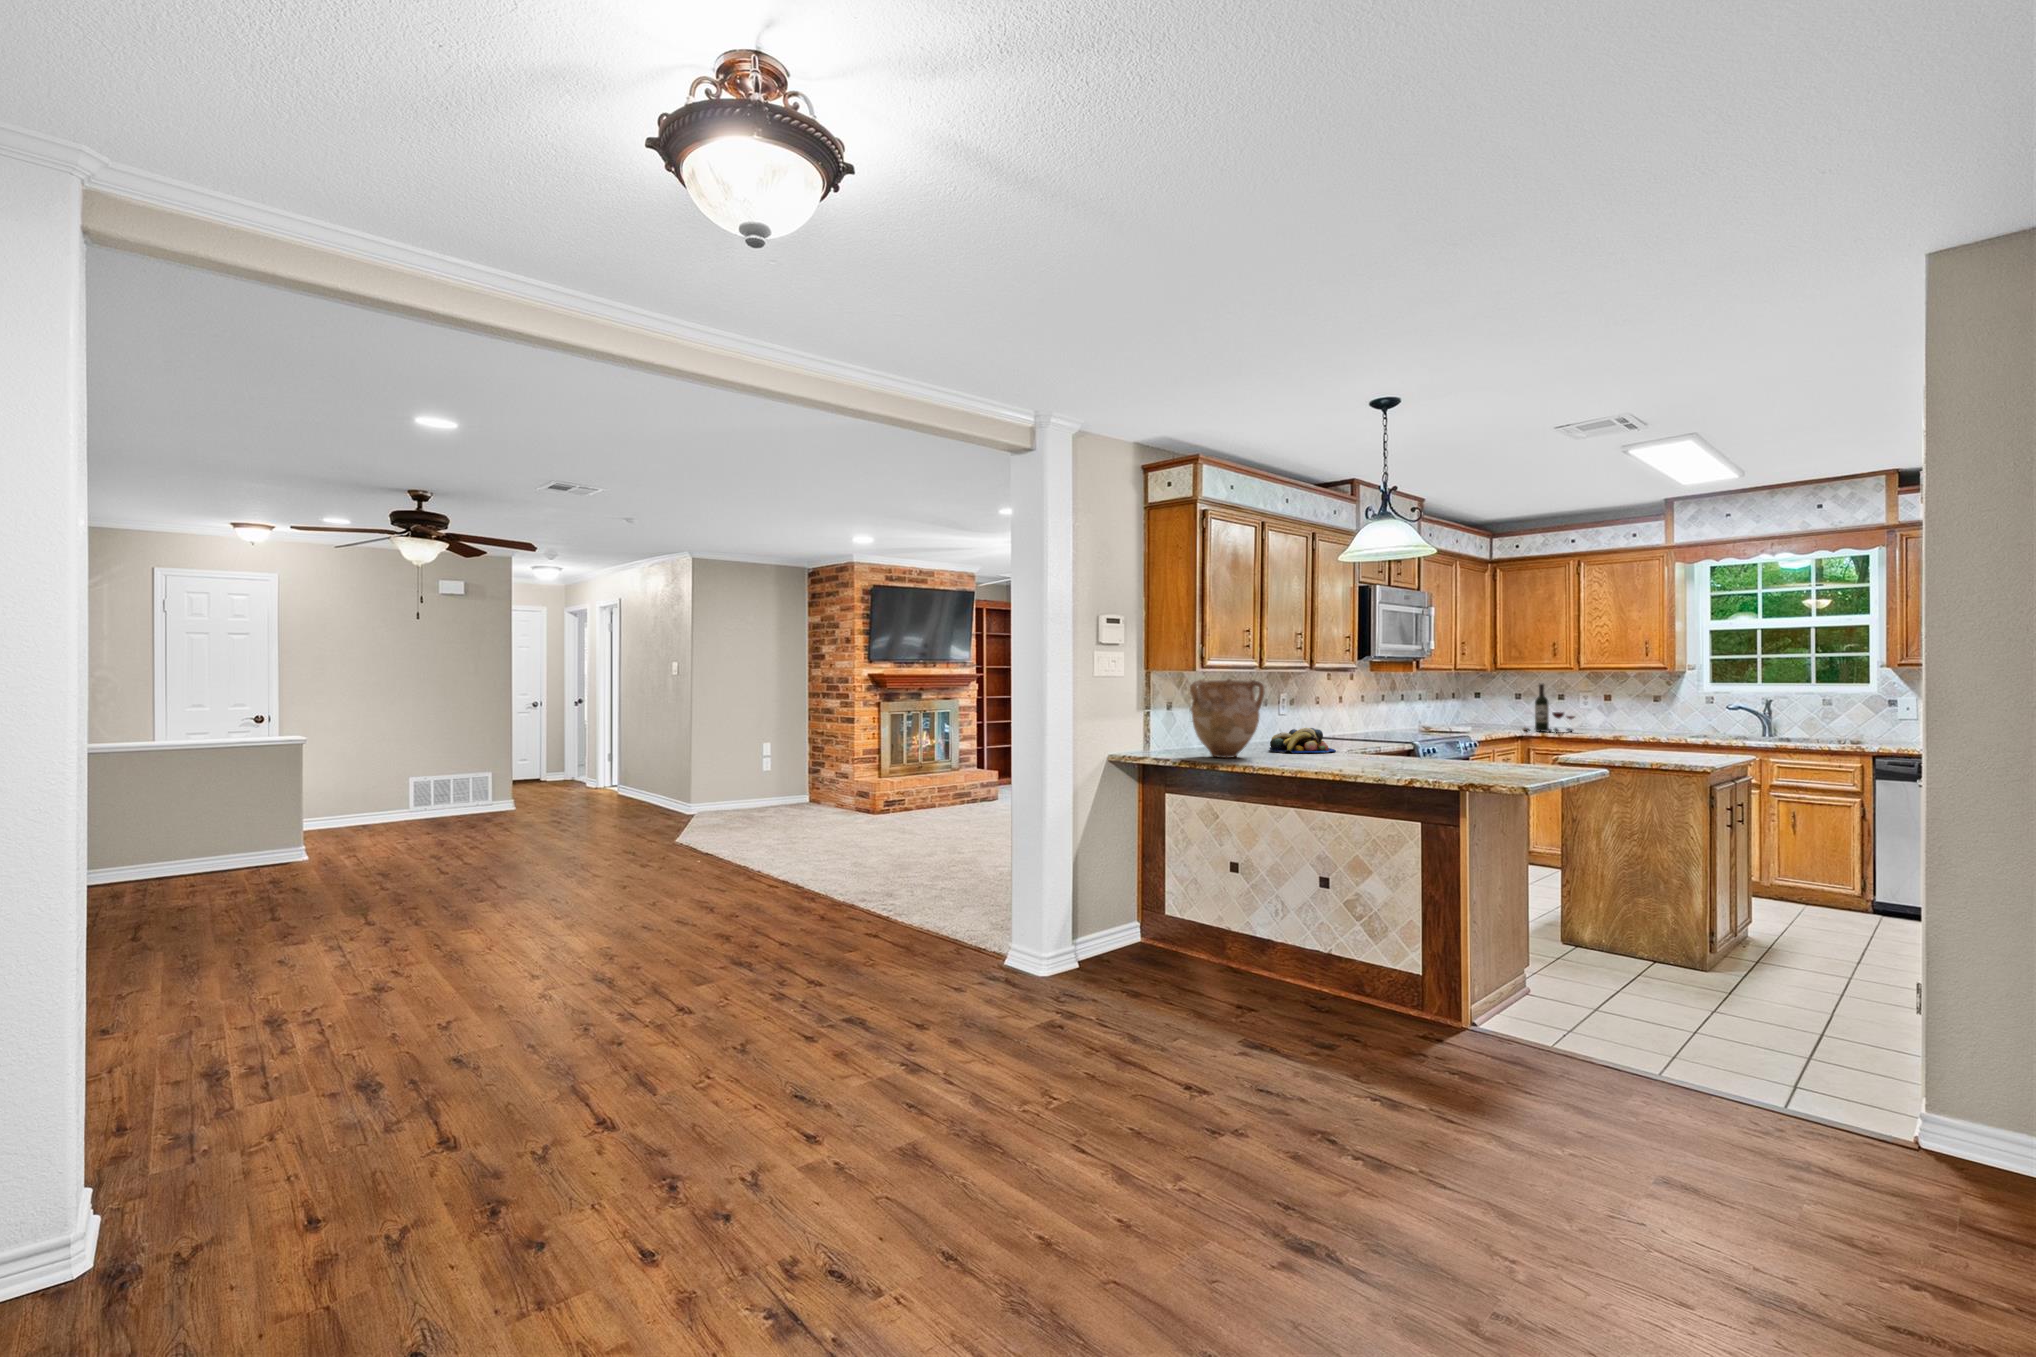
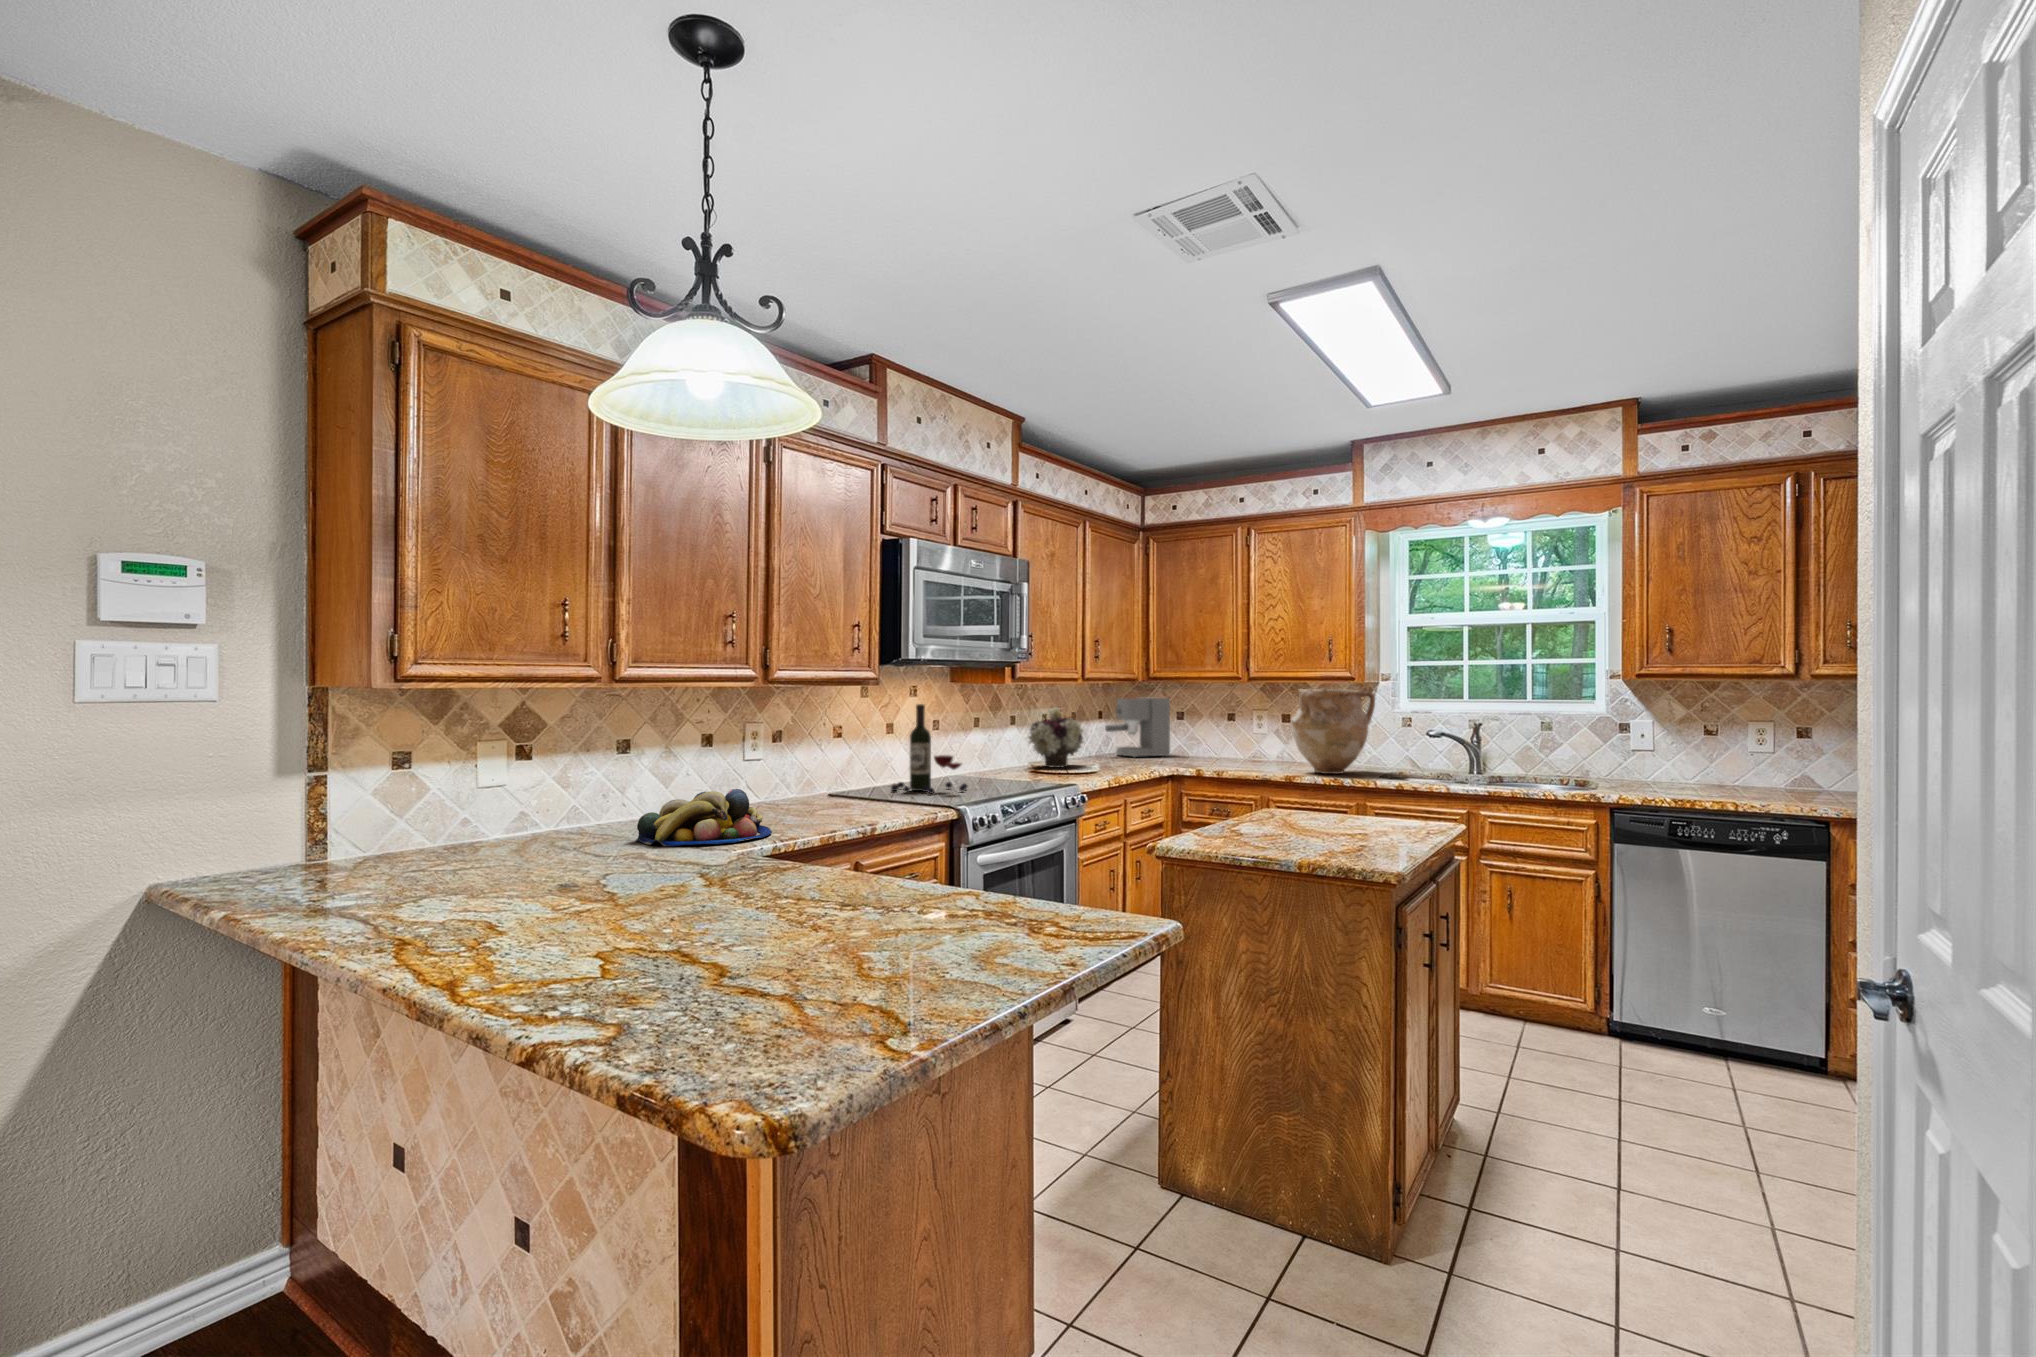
vase: present [1190,679,1264,758] -> present [1291,688,1375,774]
coffee maker: none [1458,683,1509,726] -> present [1105,698,1170,757]
wine bottle: present [1523,684,1574,732] -> present [891,704,967,794]
flower arrangement: none [1411,689,1452,730] -> present [1028,708,1083,767]

